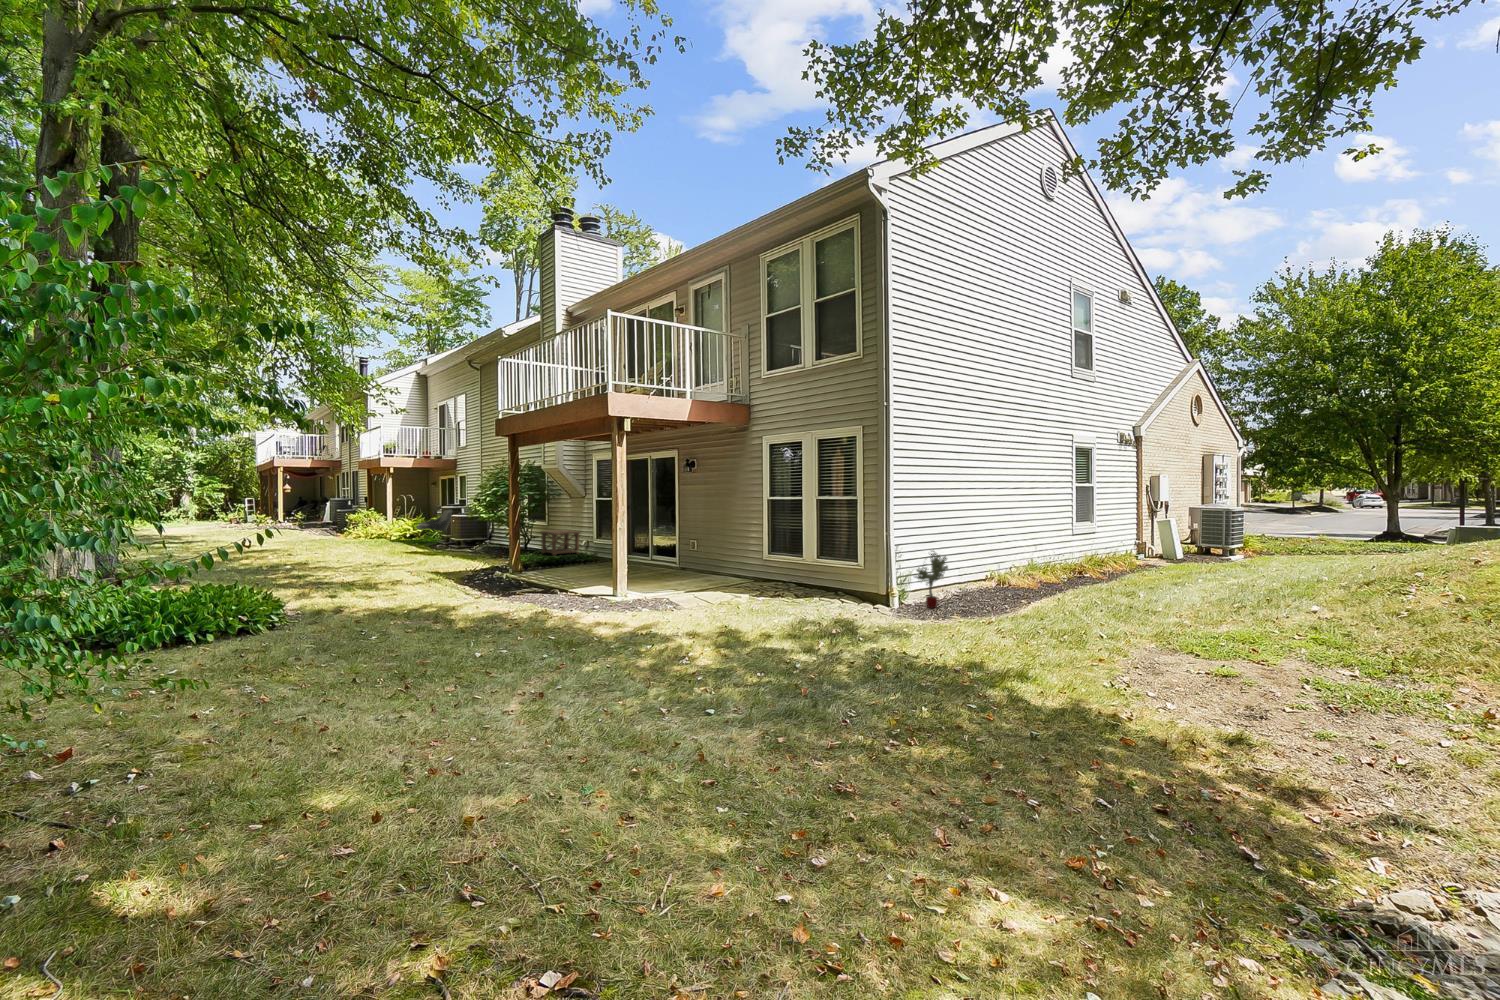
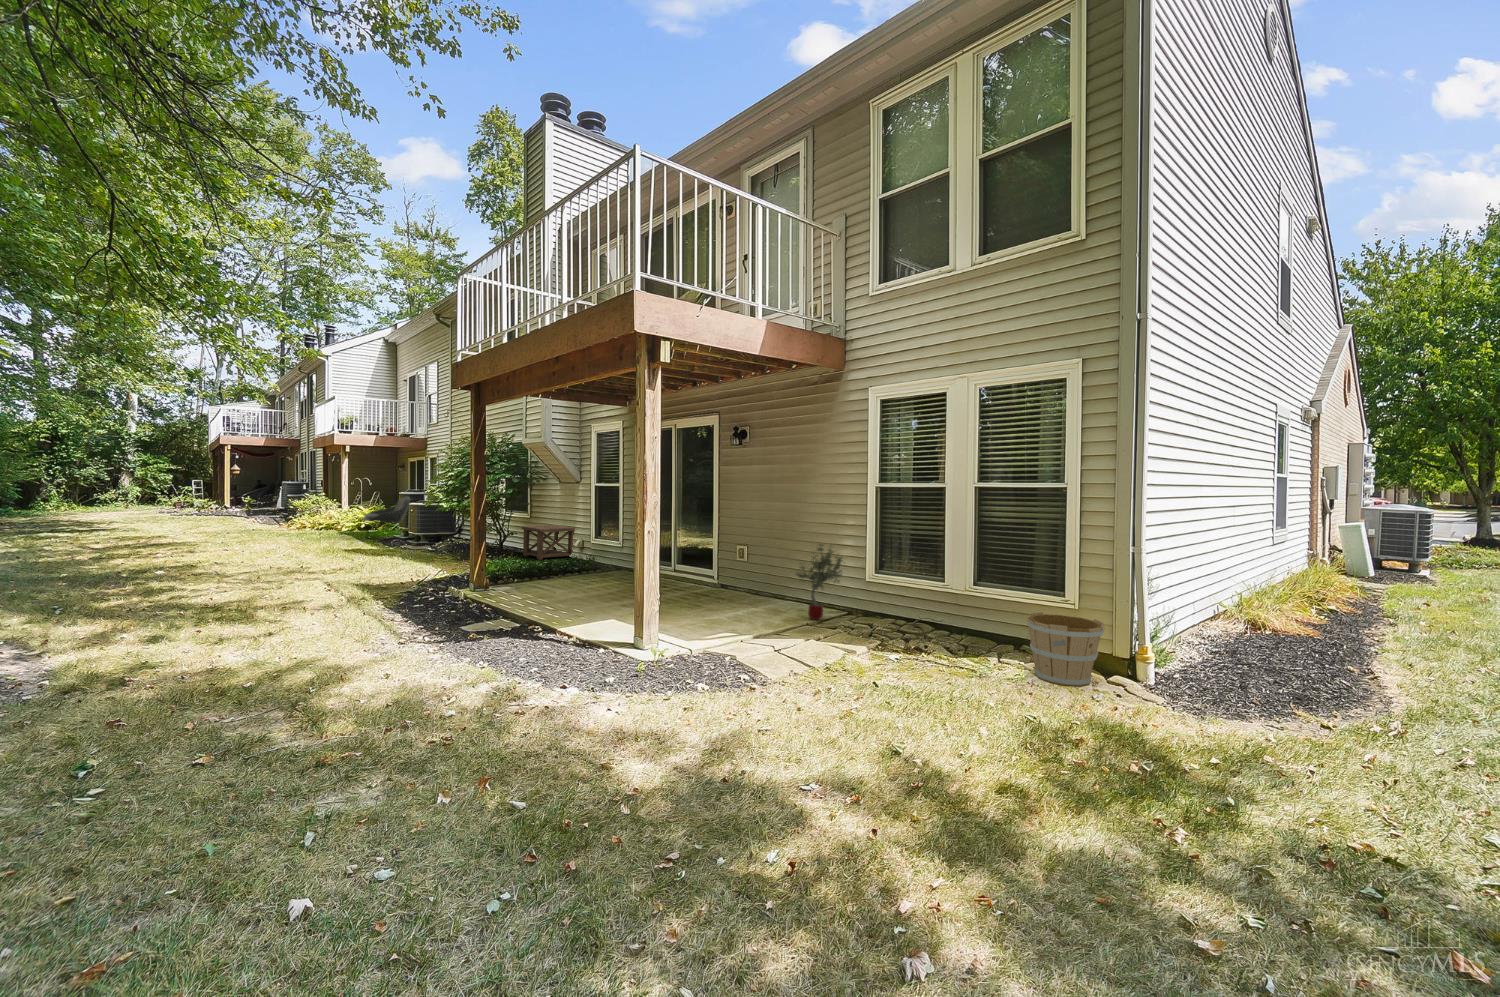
potted tree: present [915,551,948,608] -> present [796,544,843,620]
wooden bucket: none [836,573,876,612] -> present [1027,612,1105,686]

